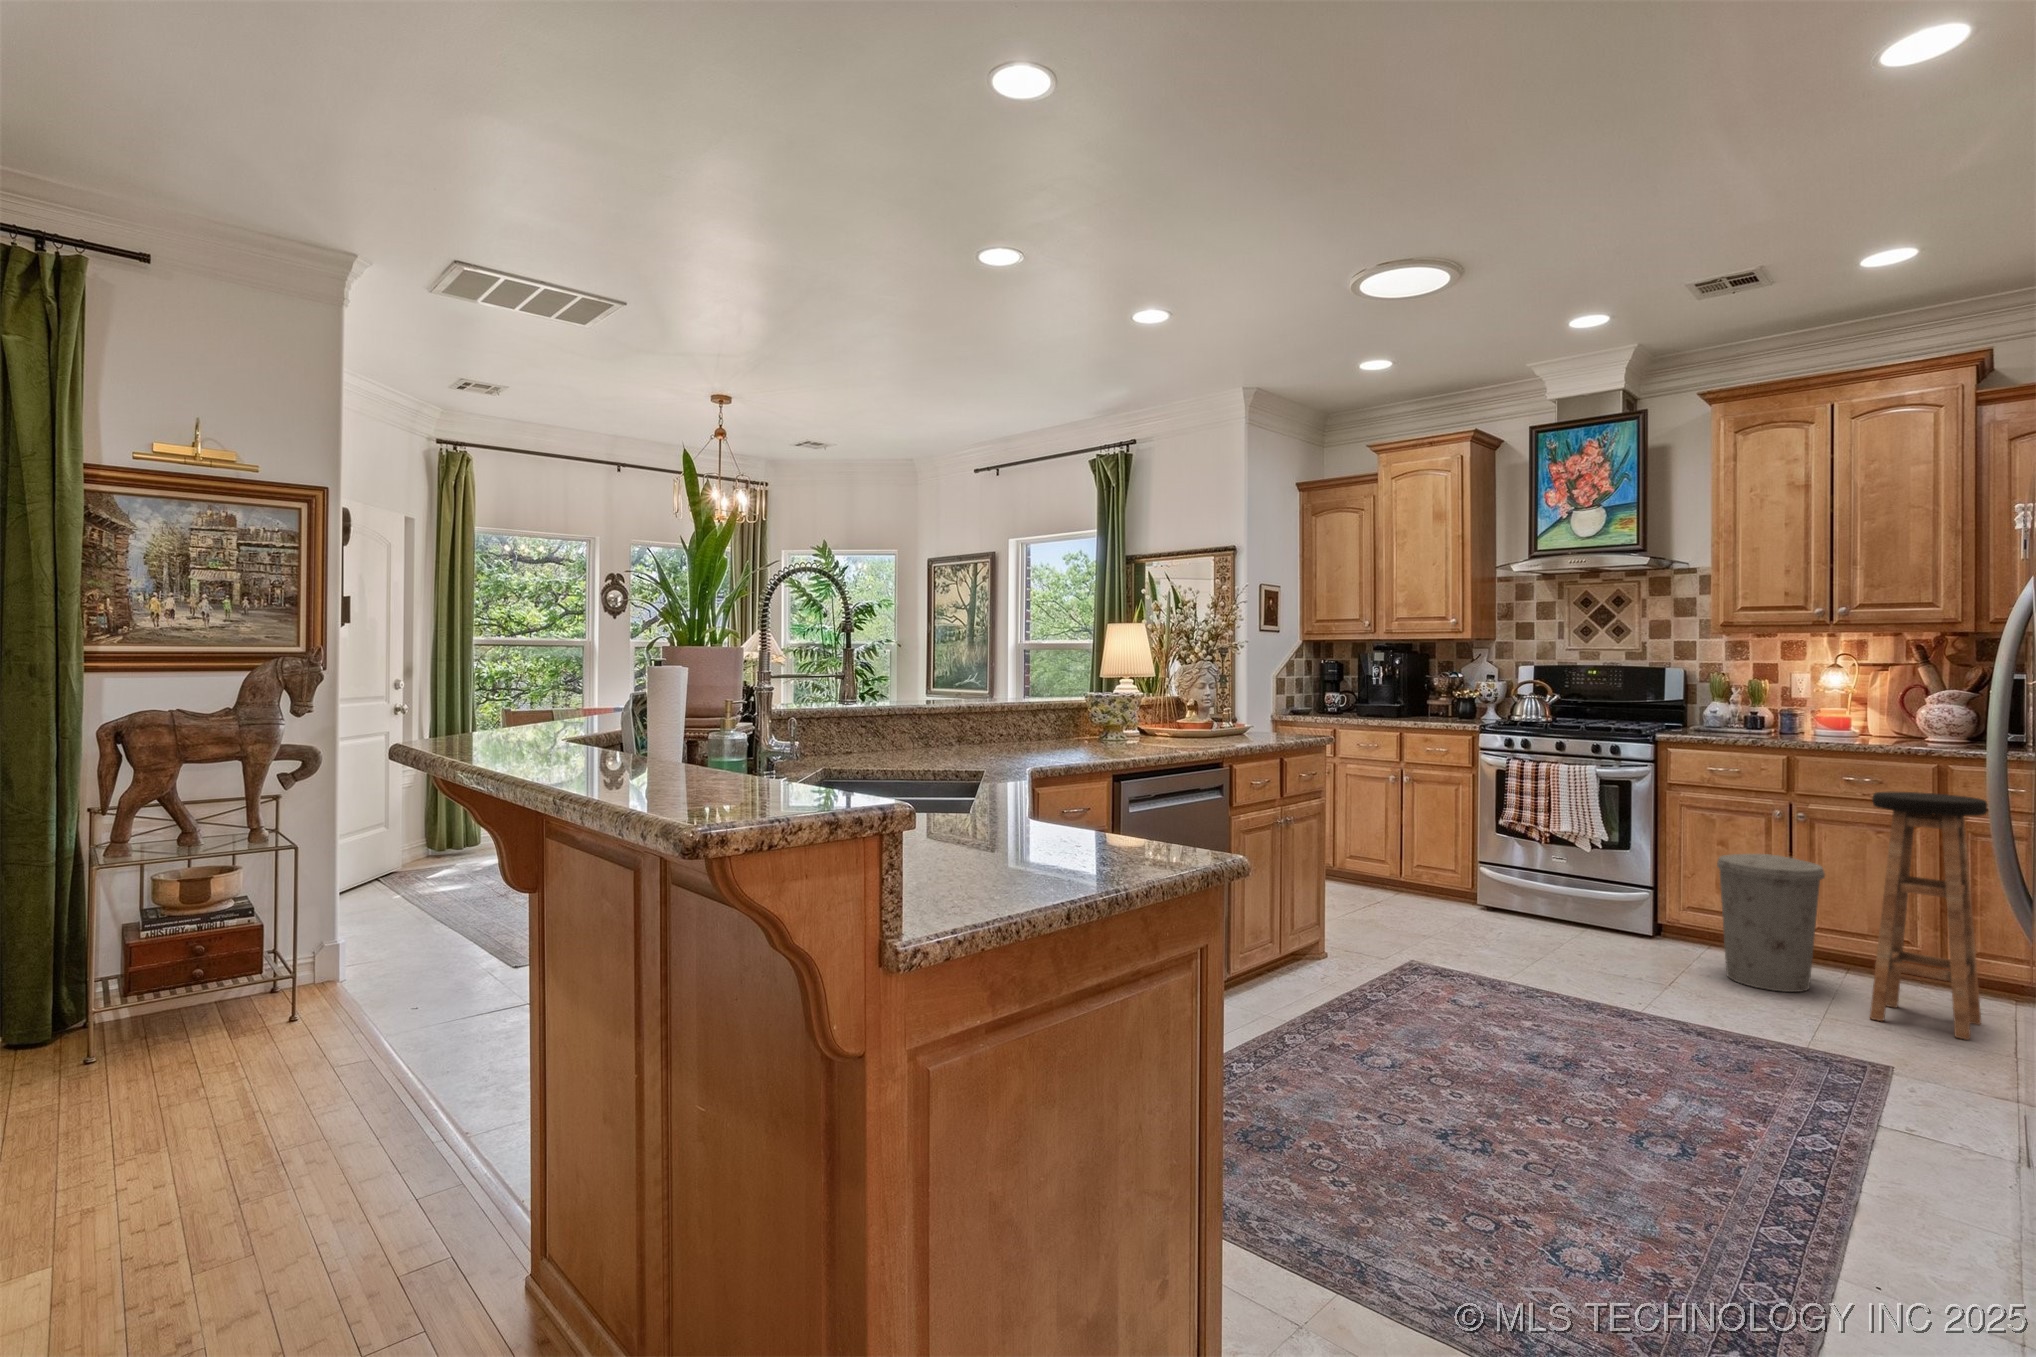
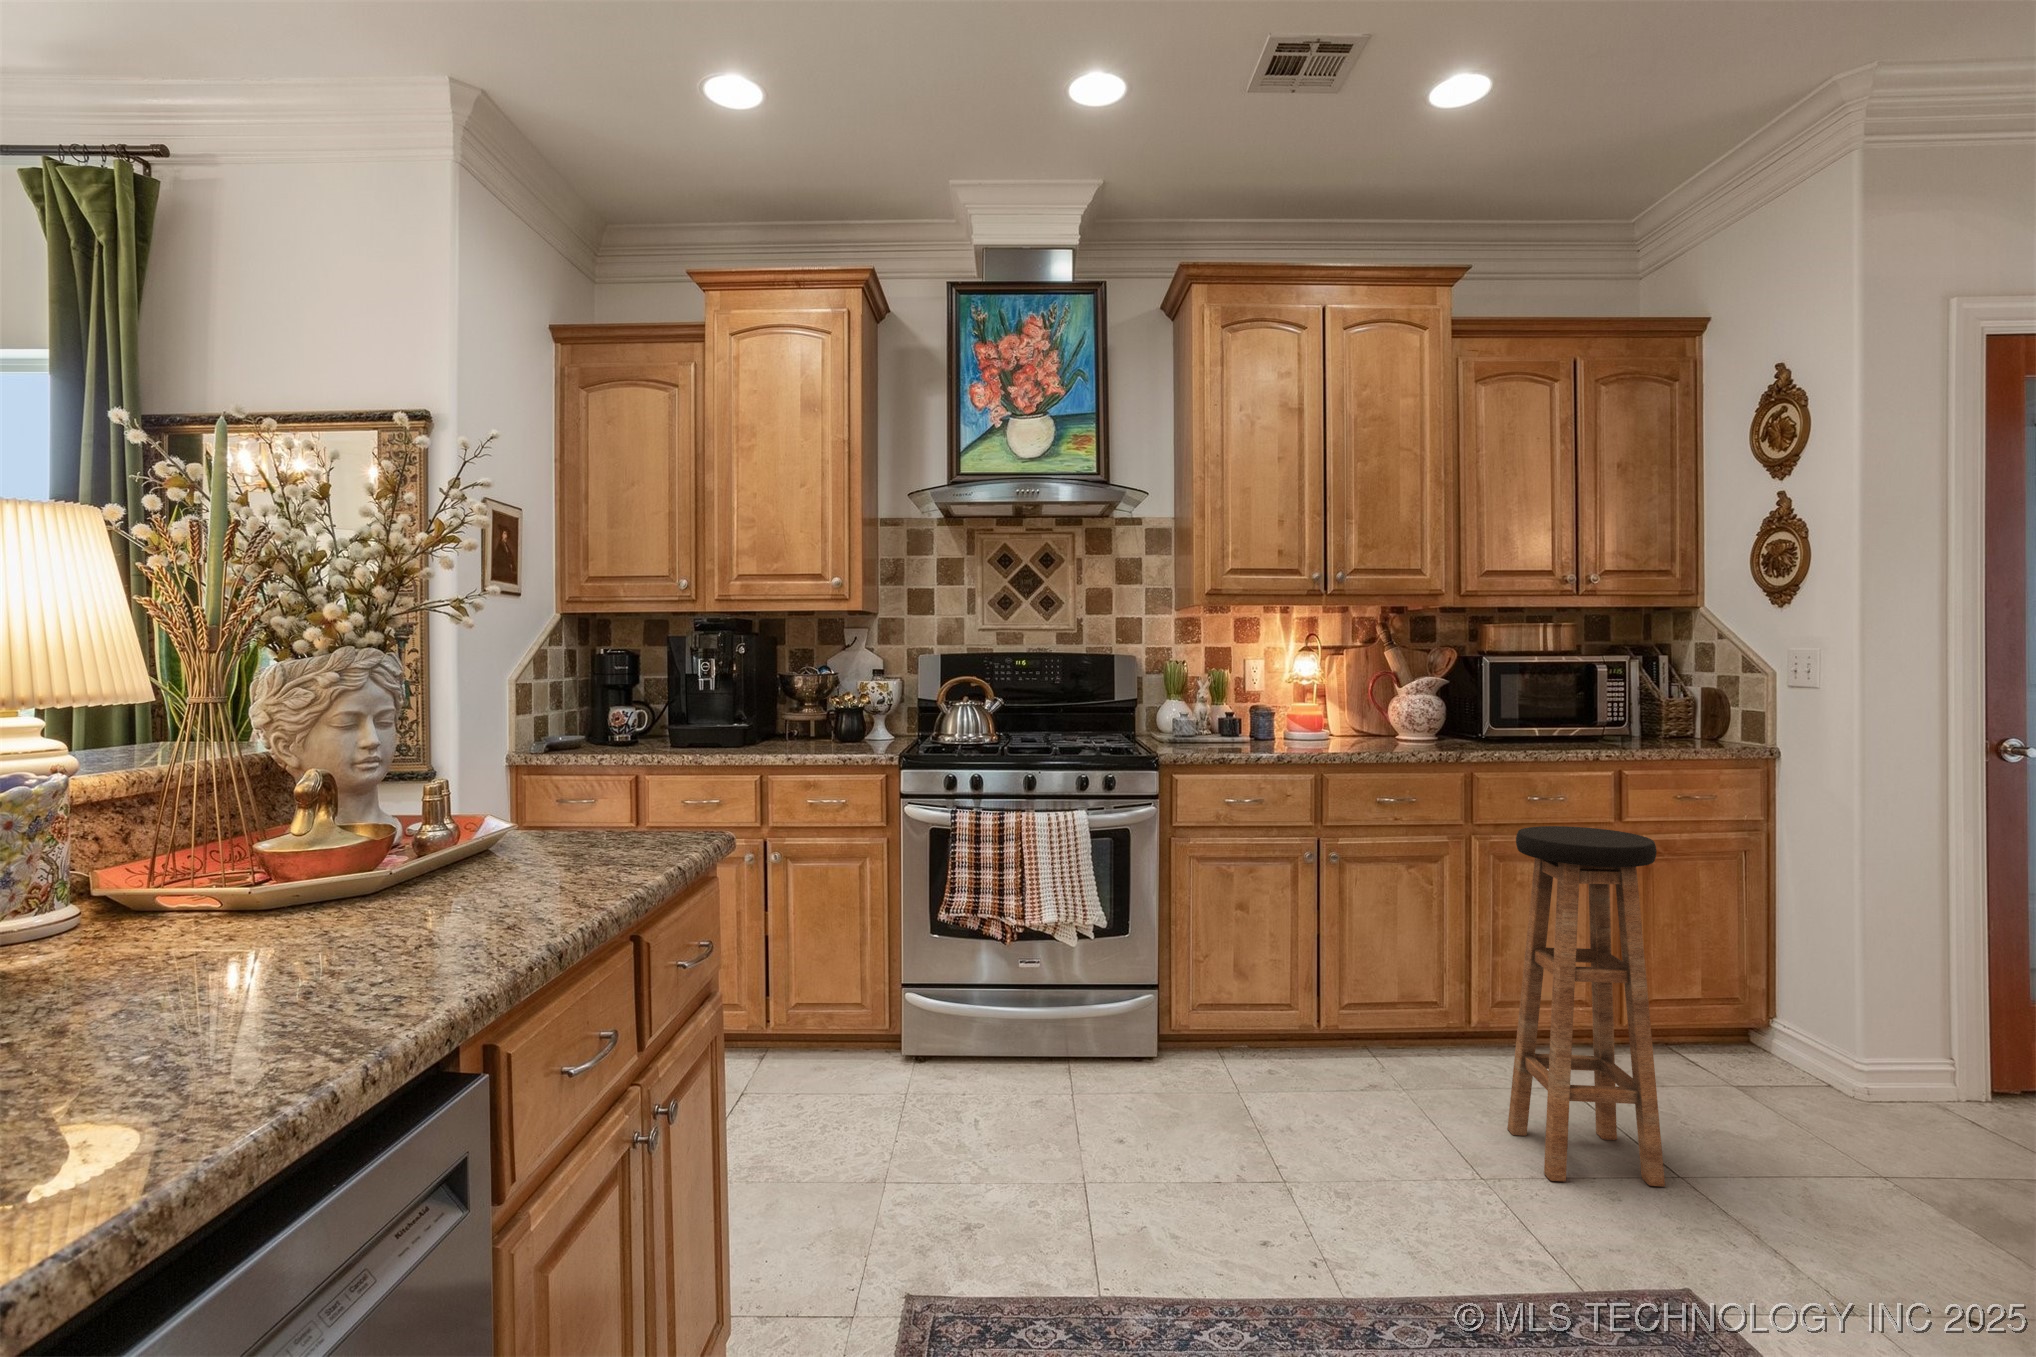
trash can: present [1717,854,1825,992] -> none [1306,931,1445,1153]

